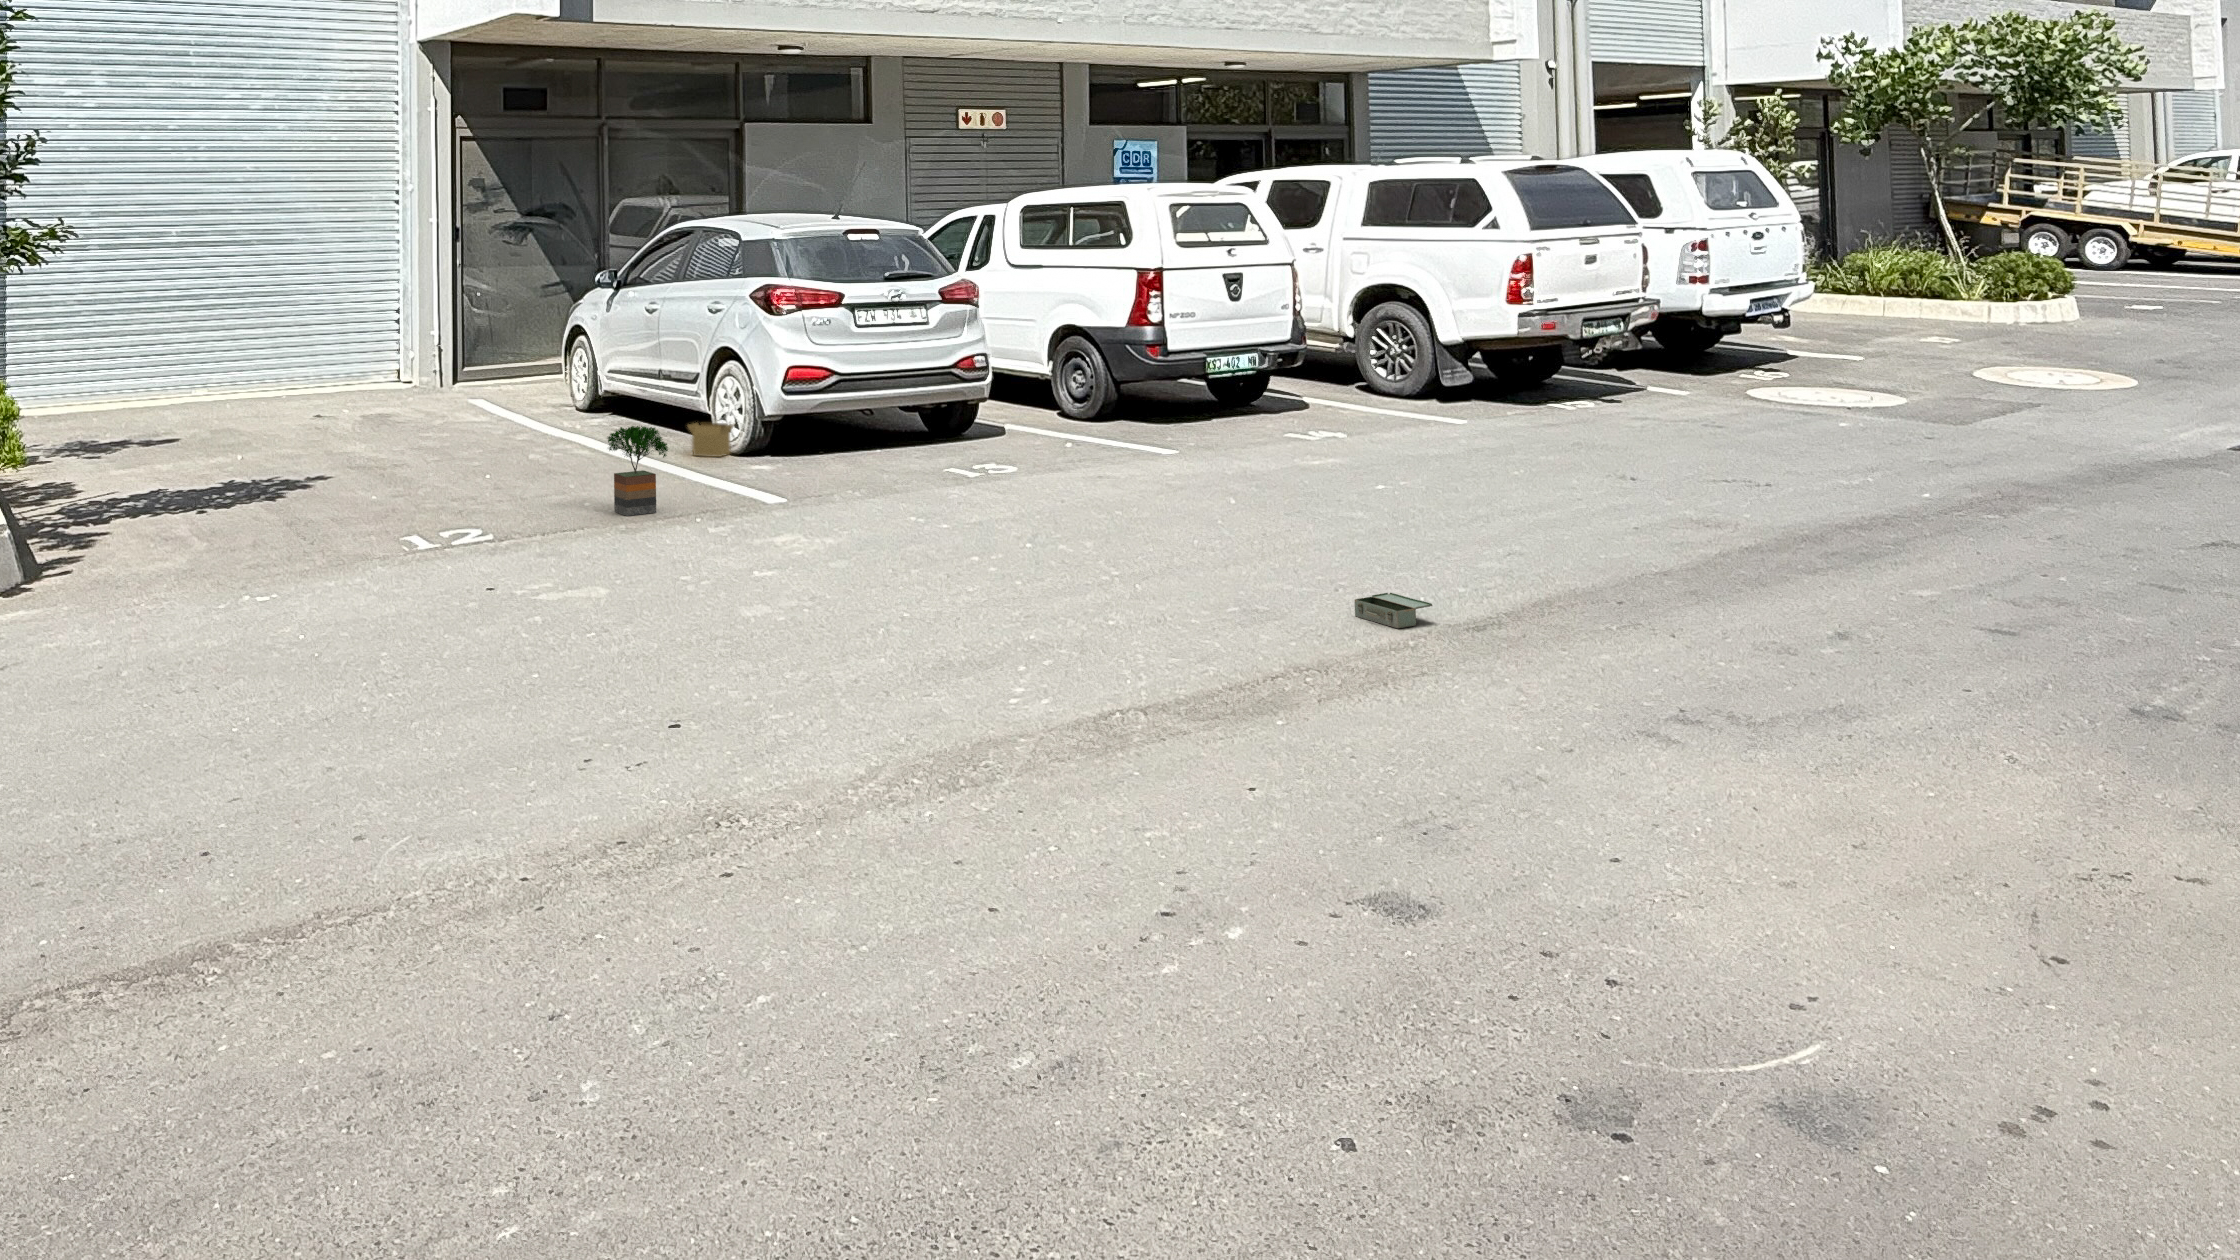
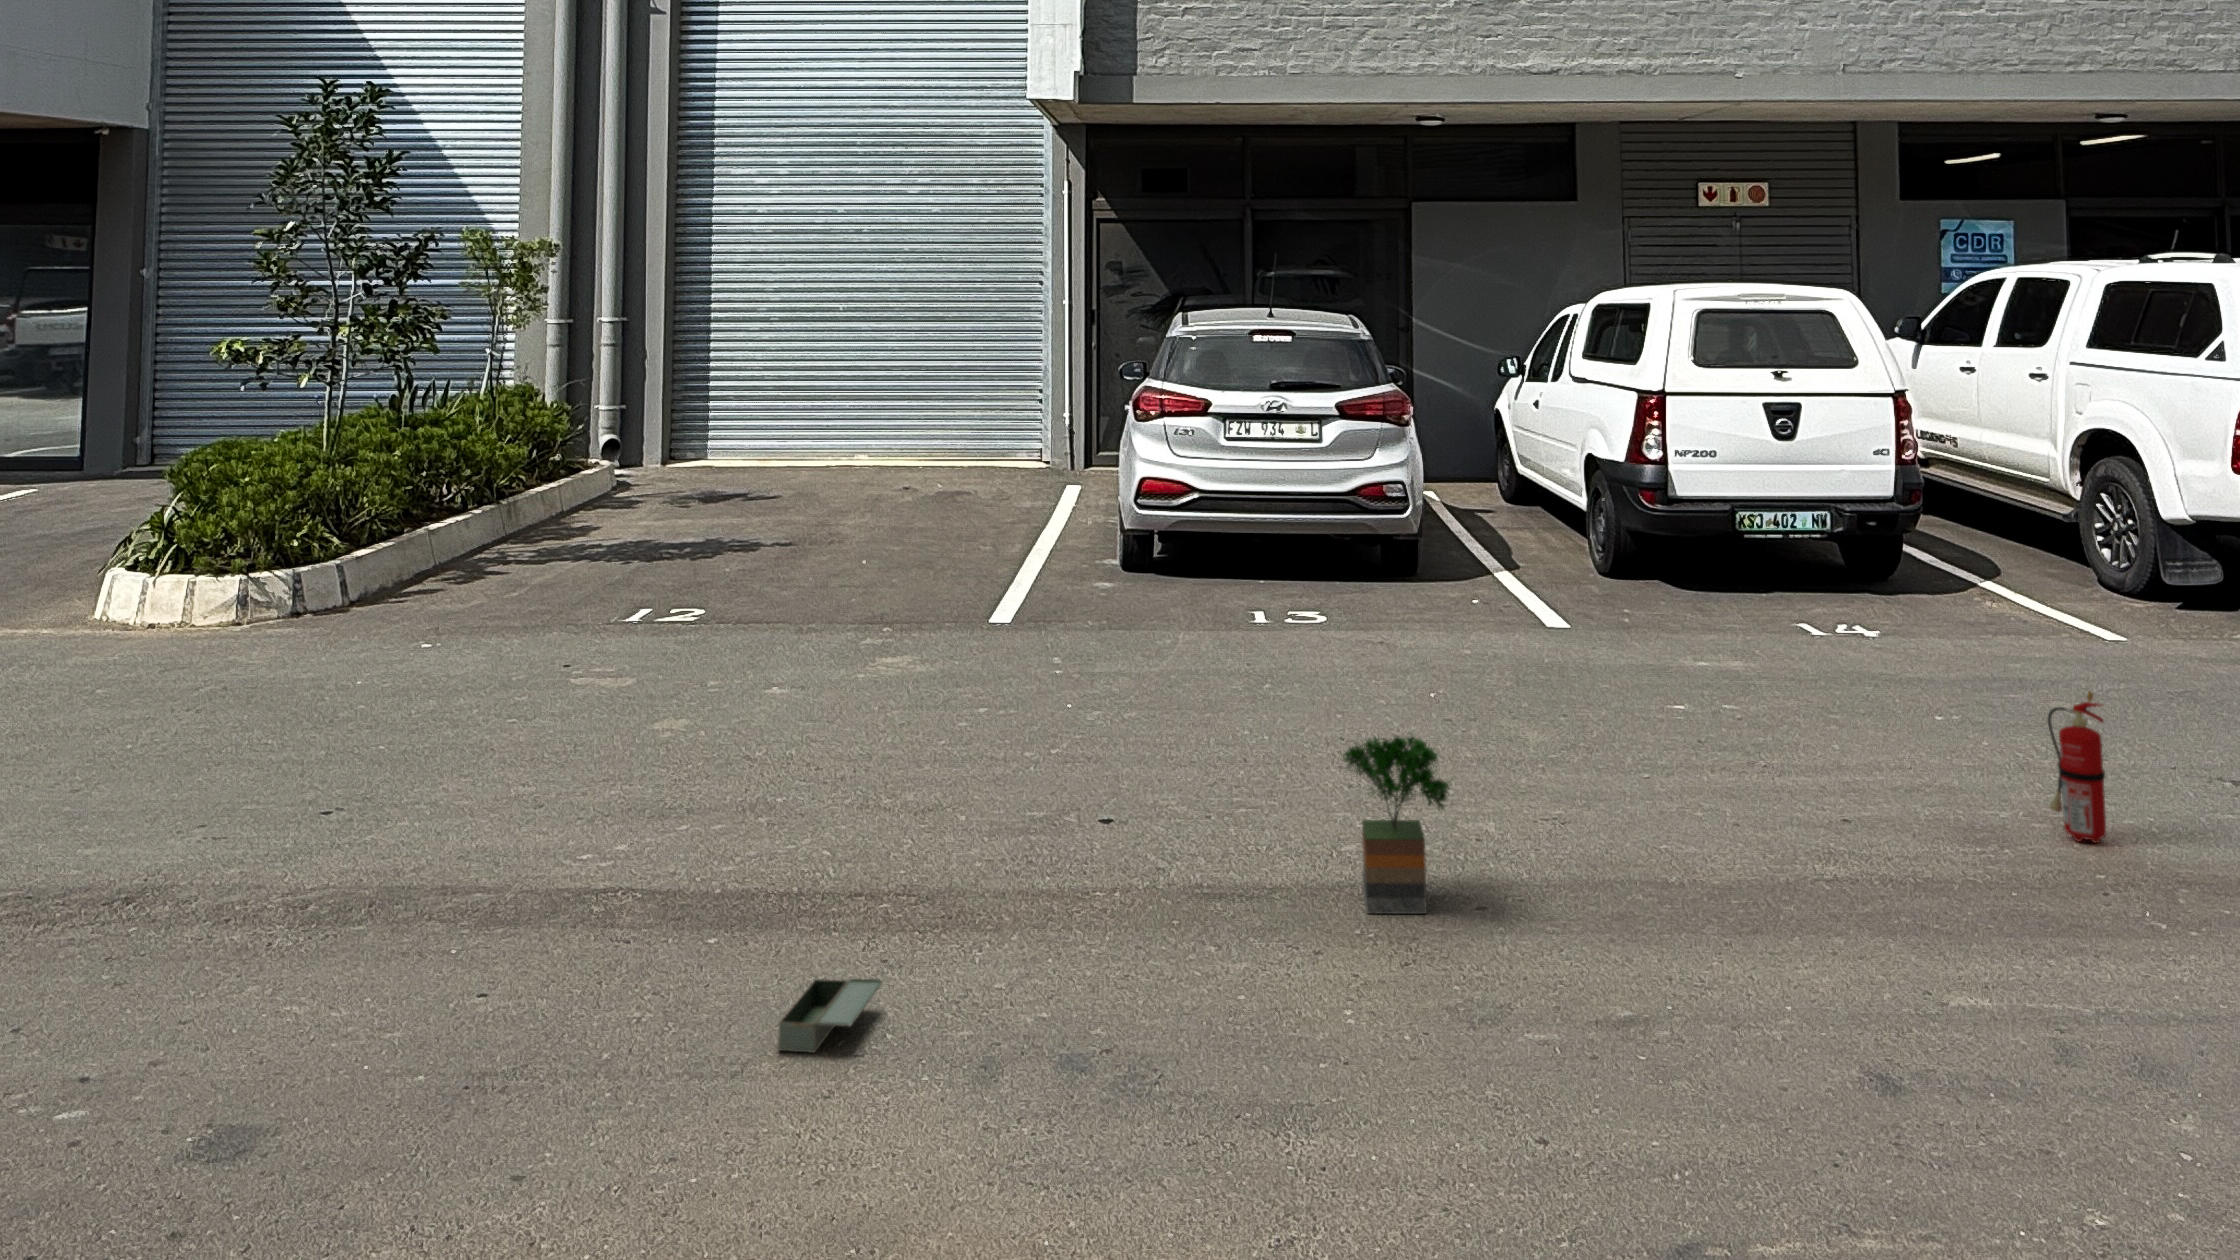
fire extinguisher: none [1648,395,1686,479] -> present [2048,691,2106,843]
cardboard box: present [688,423,734,457] -> none [1020,541,1079,584]
potted tree: present [608,426,668,516] -> present [1344,736,1451,914]

